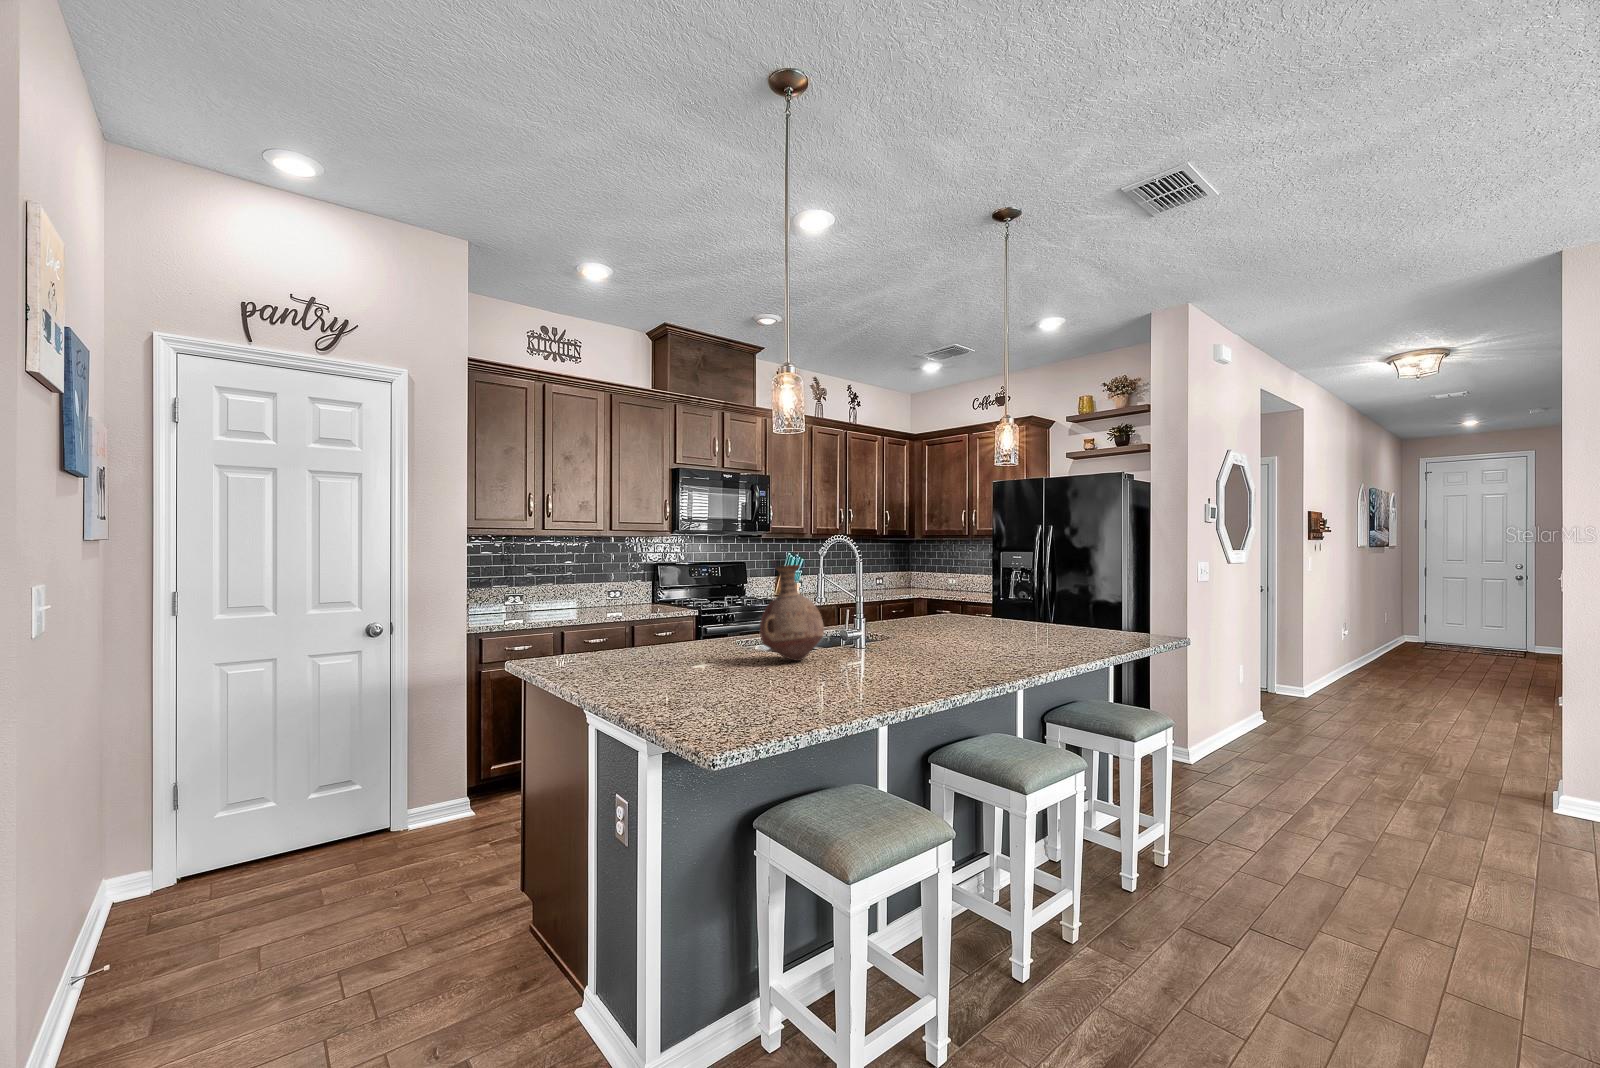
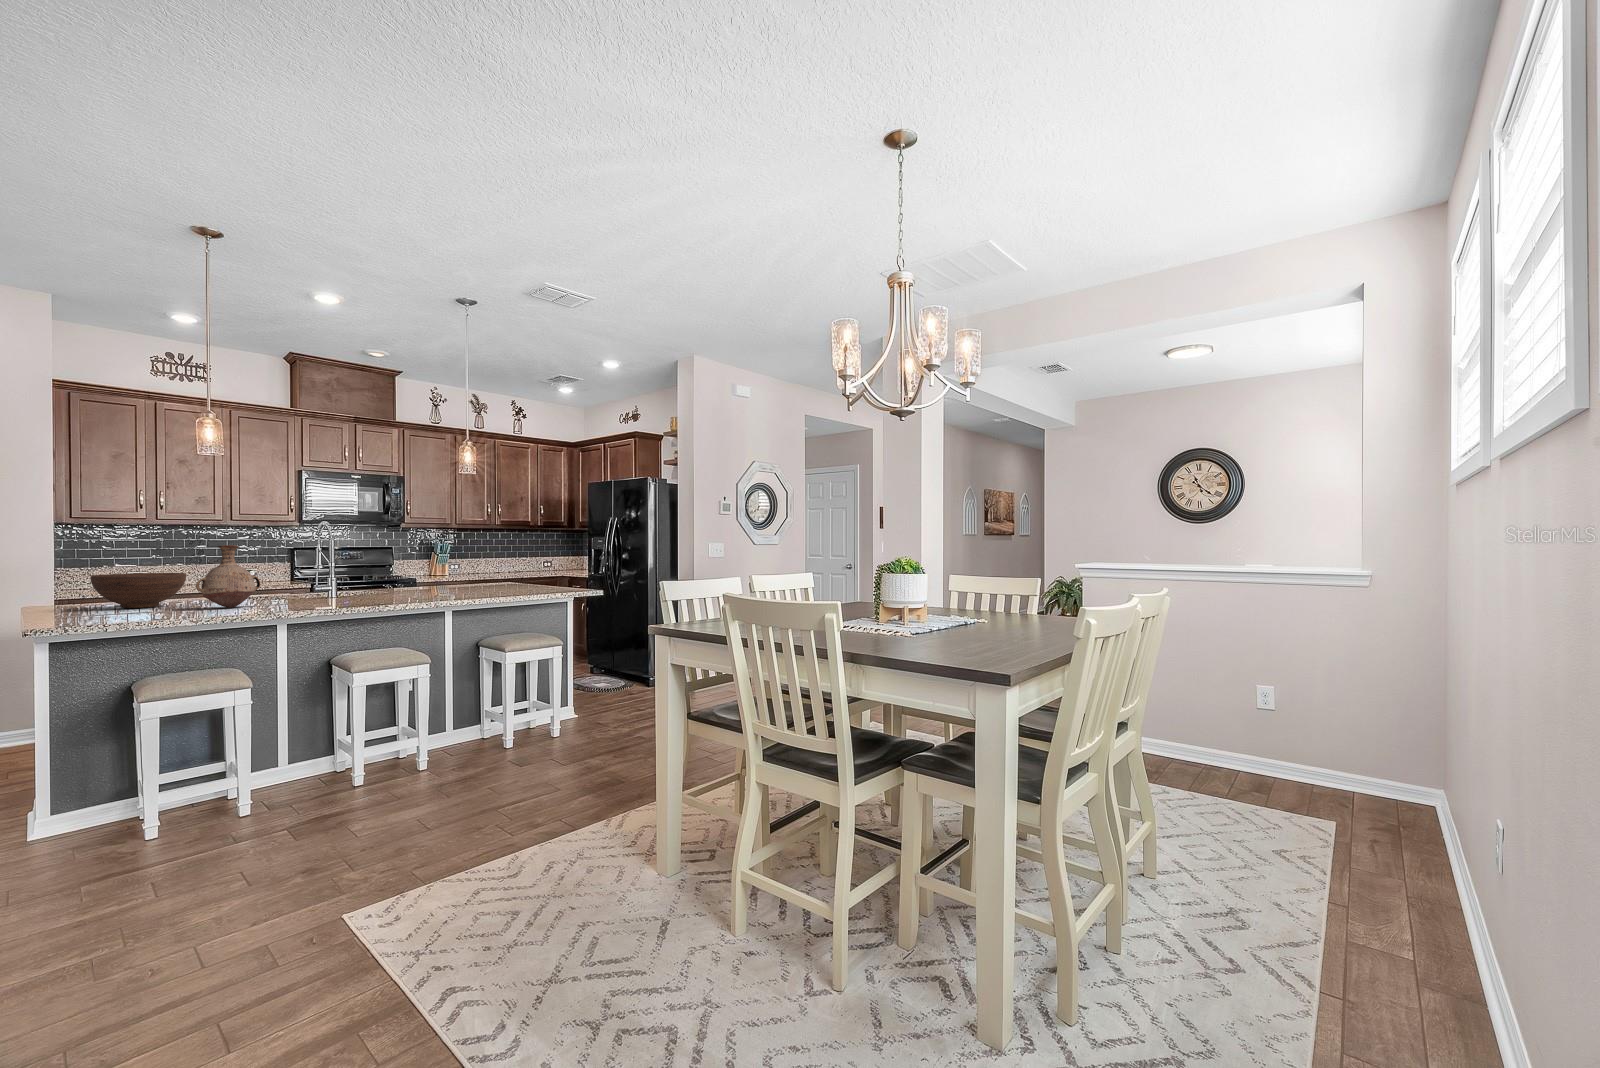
fruit bowl: none [590,605,696,659] -> present [90,573,187,608]

